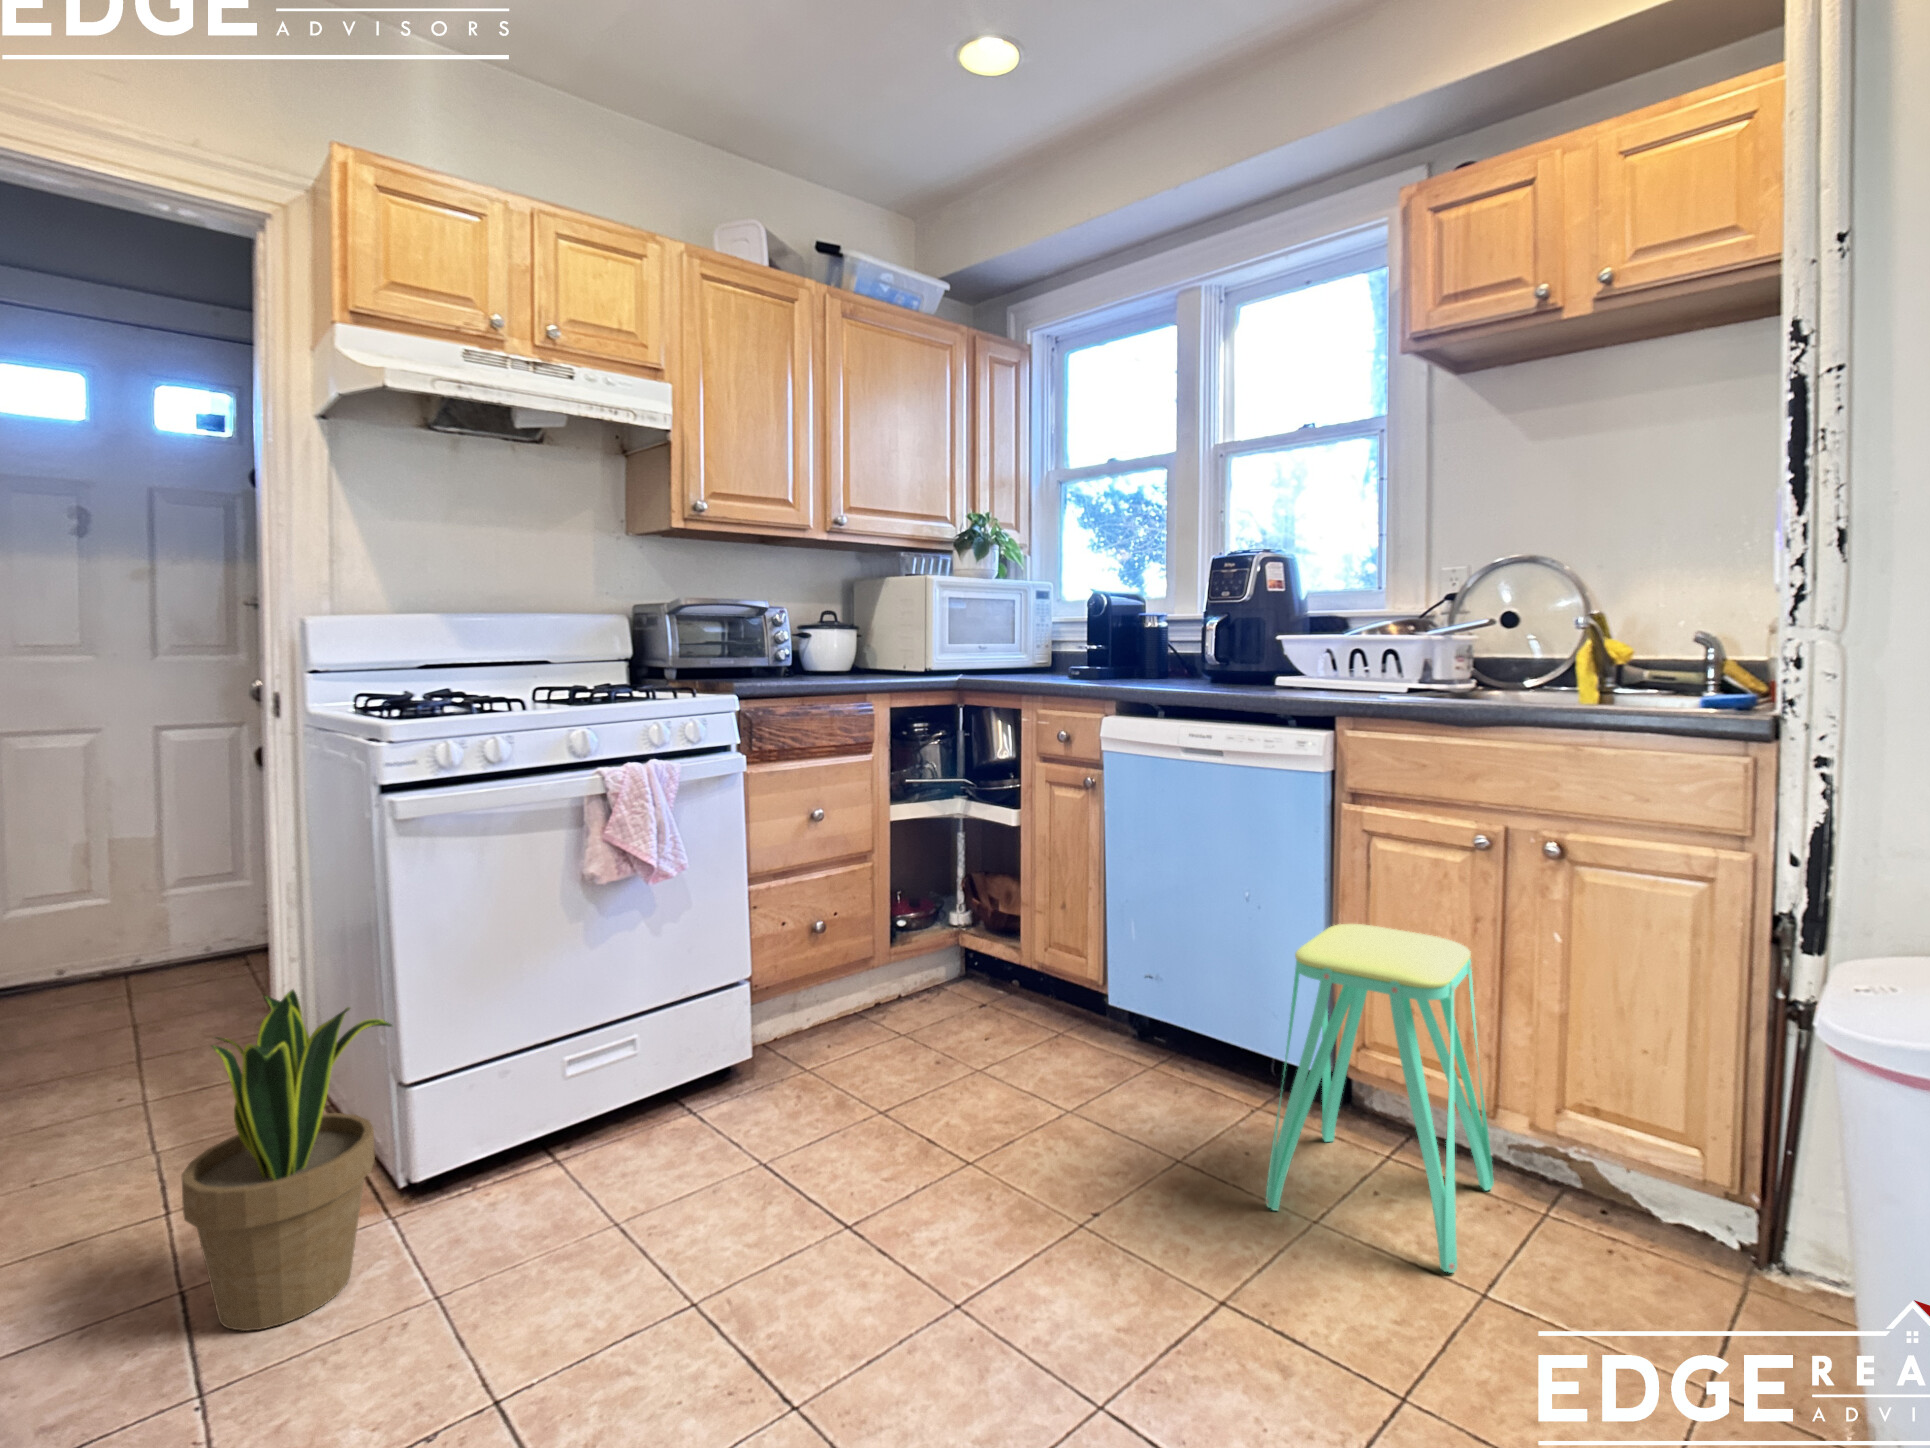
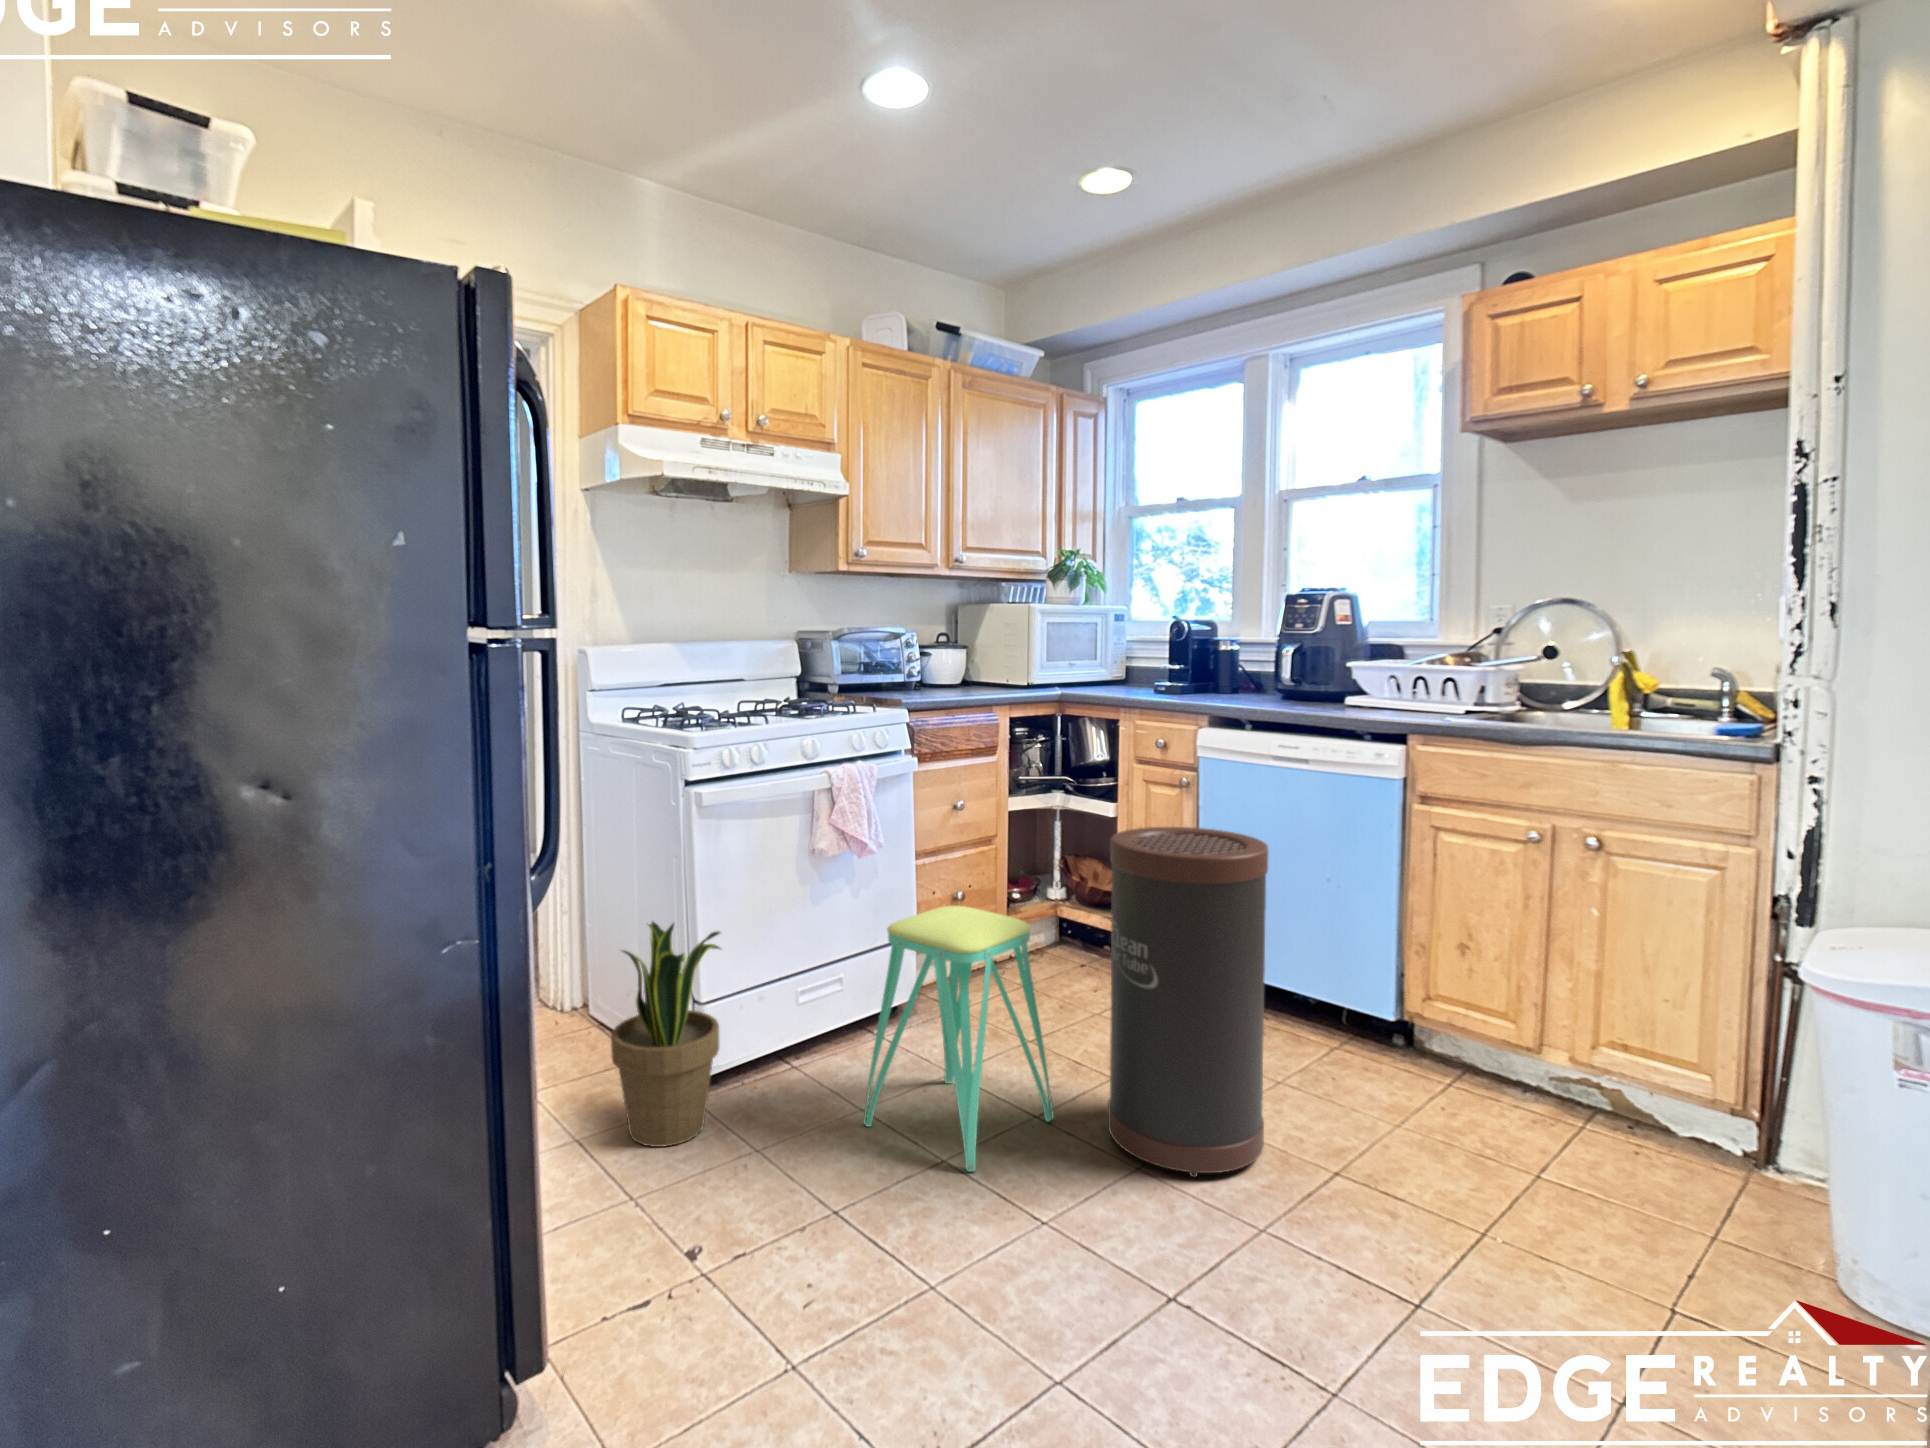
trash can: none [920,840,1130,1339] -> present [1108,827,1268,1177]
stool: present [1266,924,1494,1273] -> present [863,906,1054,1172]

